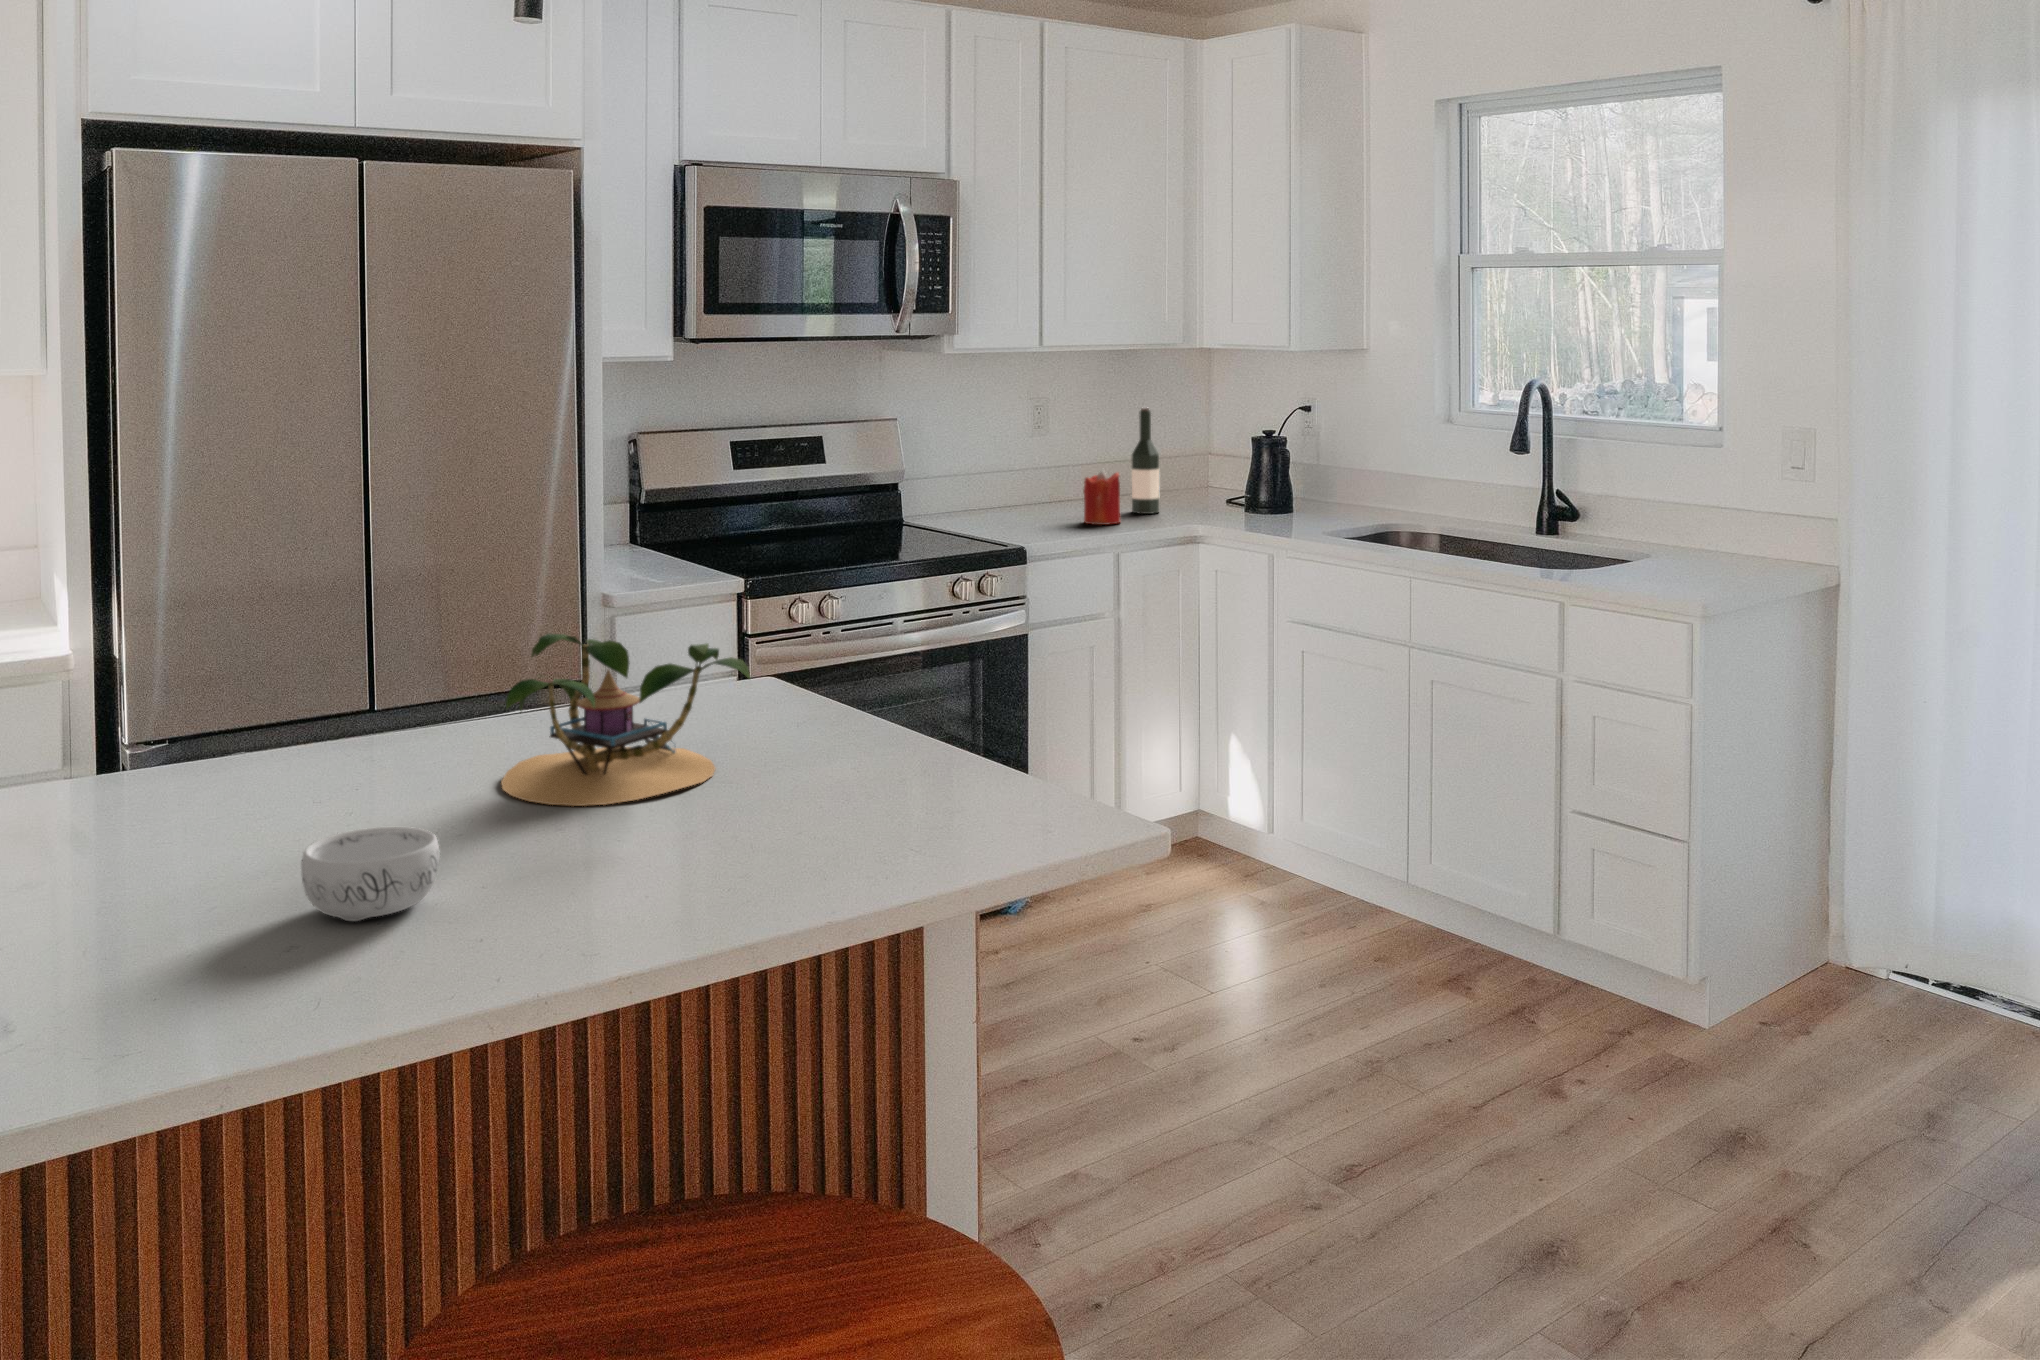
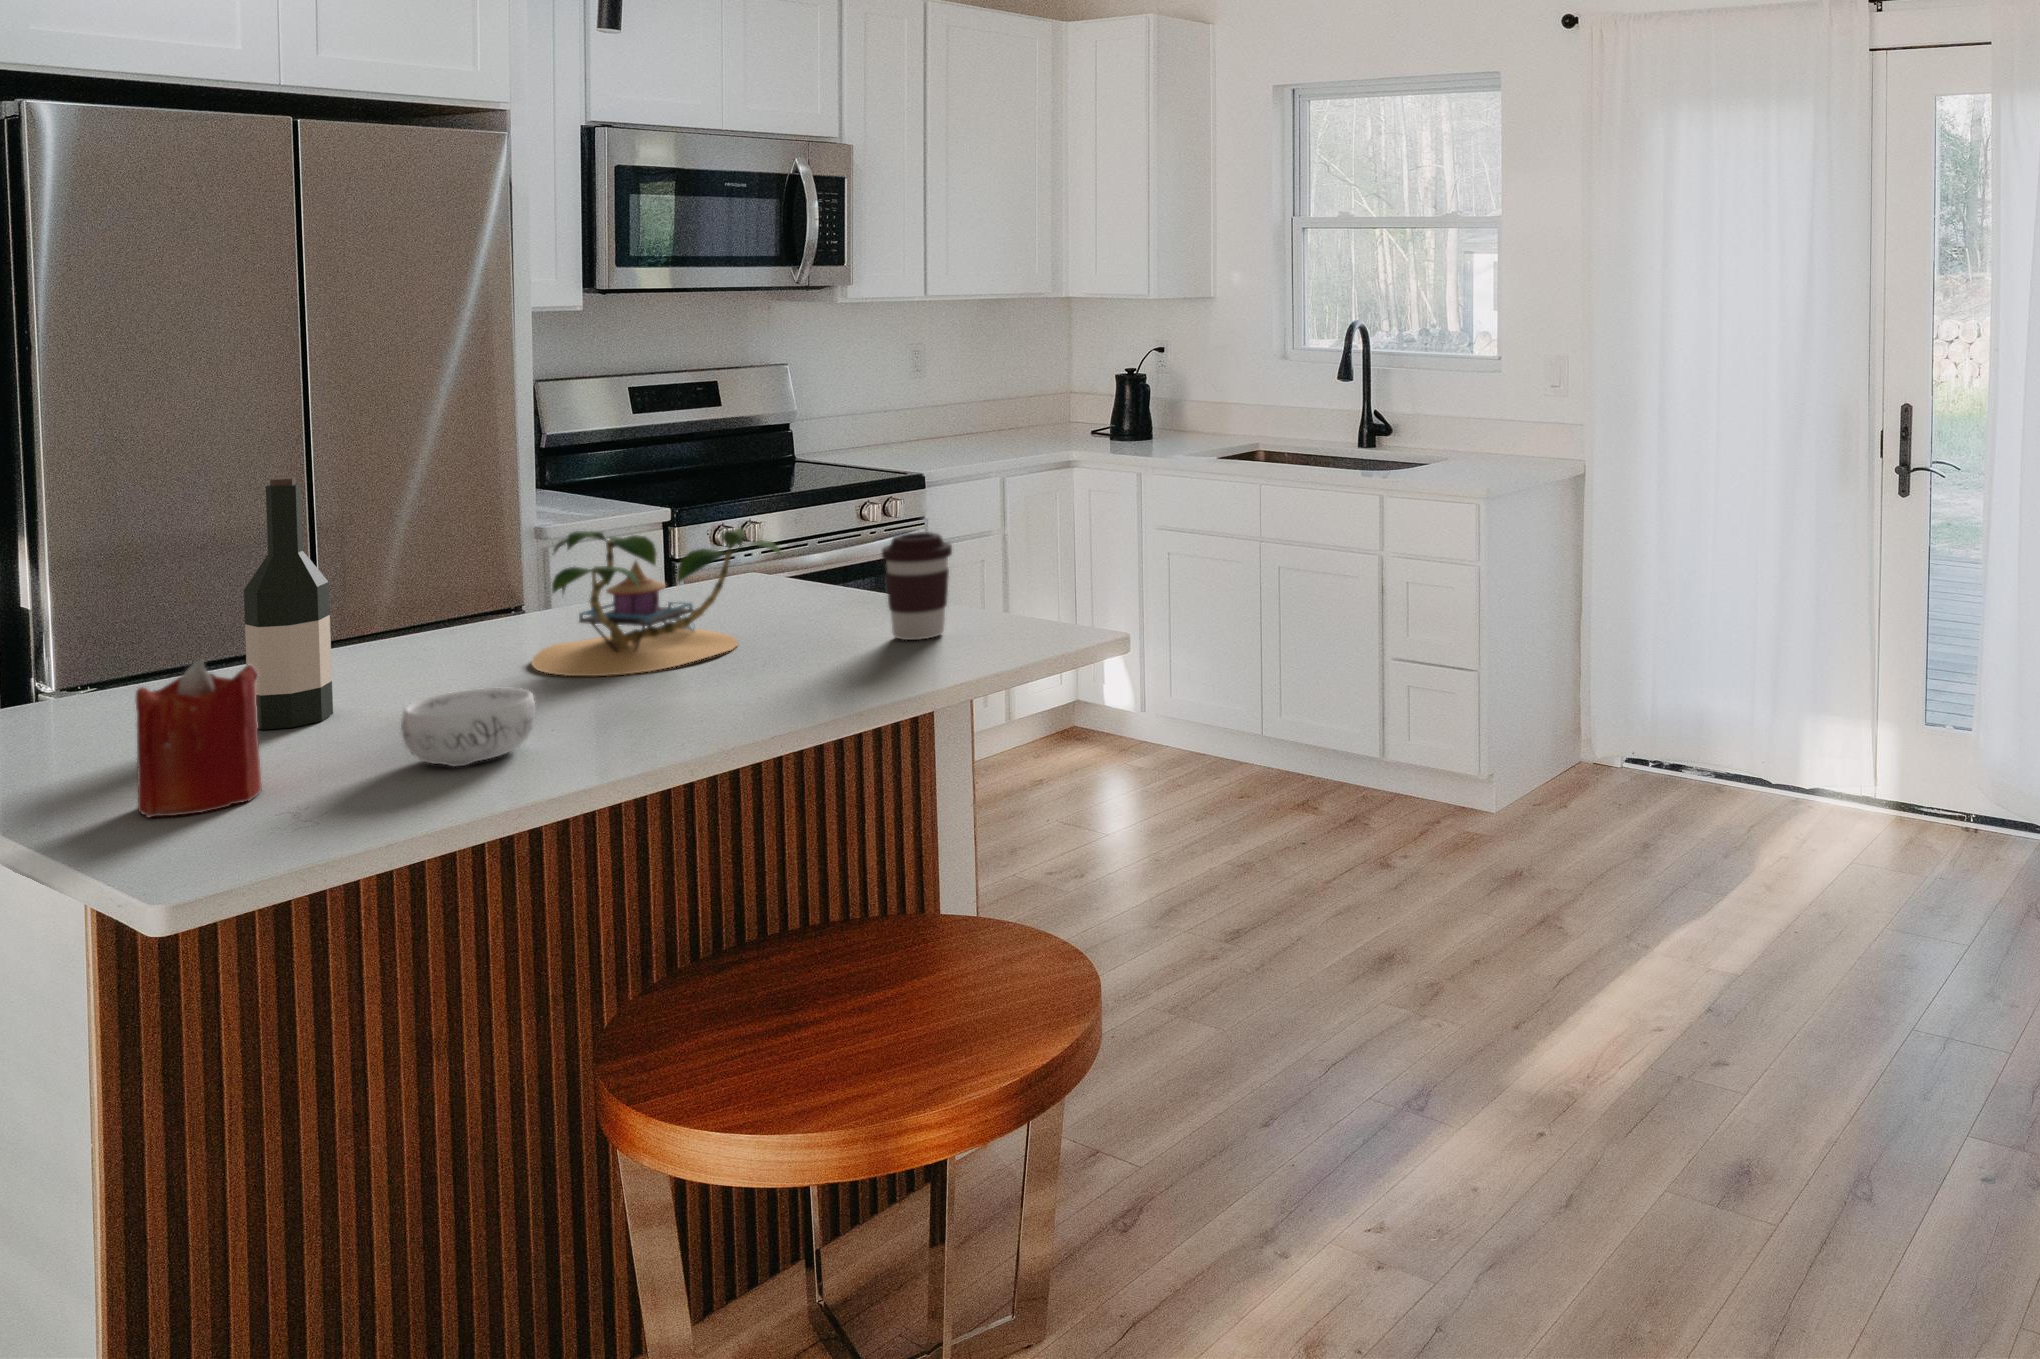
wine bottle: present [1132,408,1159,514] -> present [244,477,333,729]
candle: present [1083,470,1120,525] -> present [135,659,262,818]
coffee cup: none [864,656,945,790] -> present [882,532,952,640]

